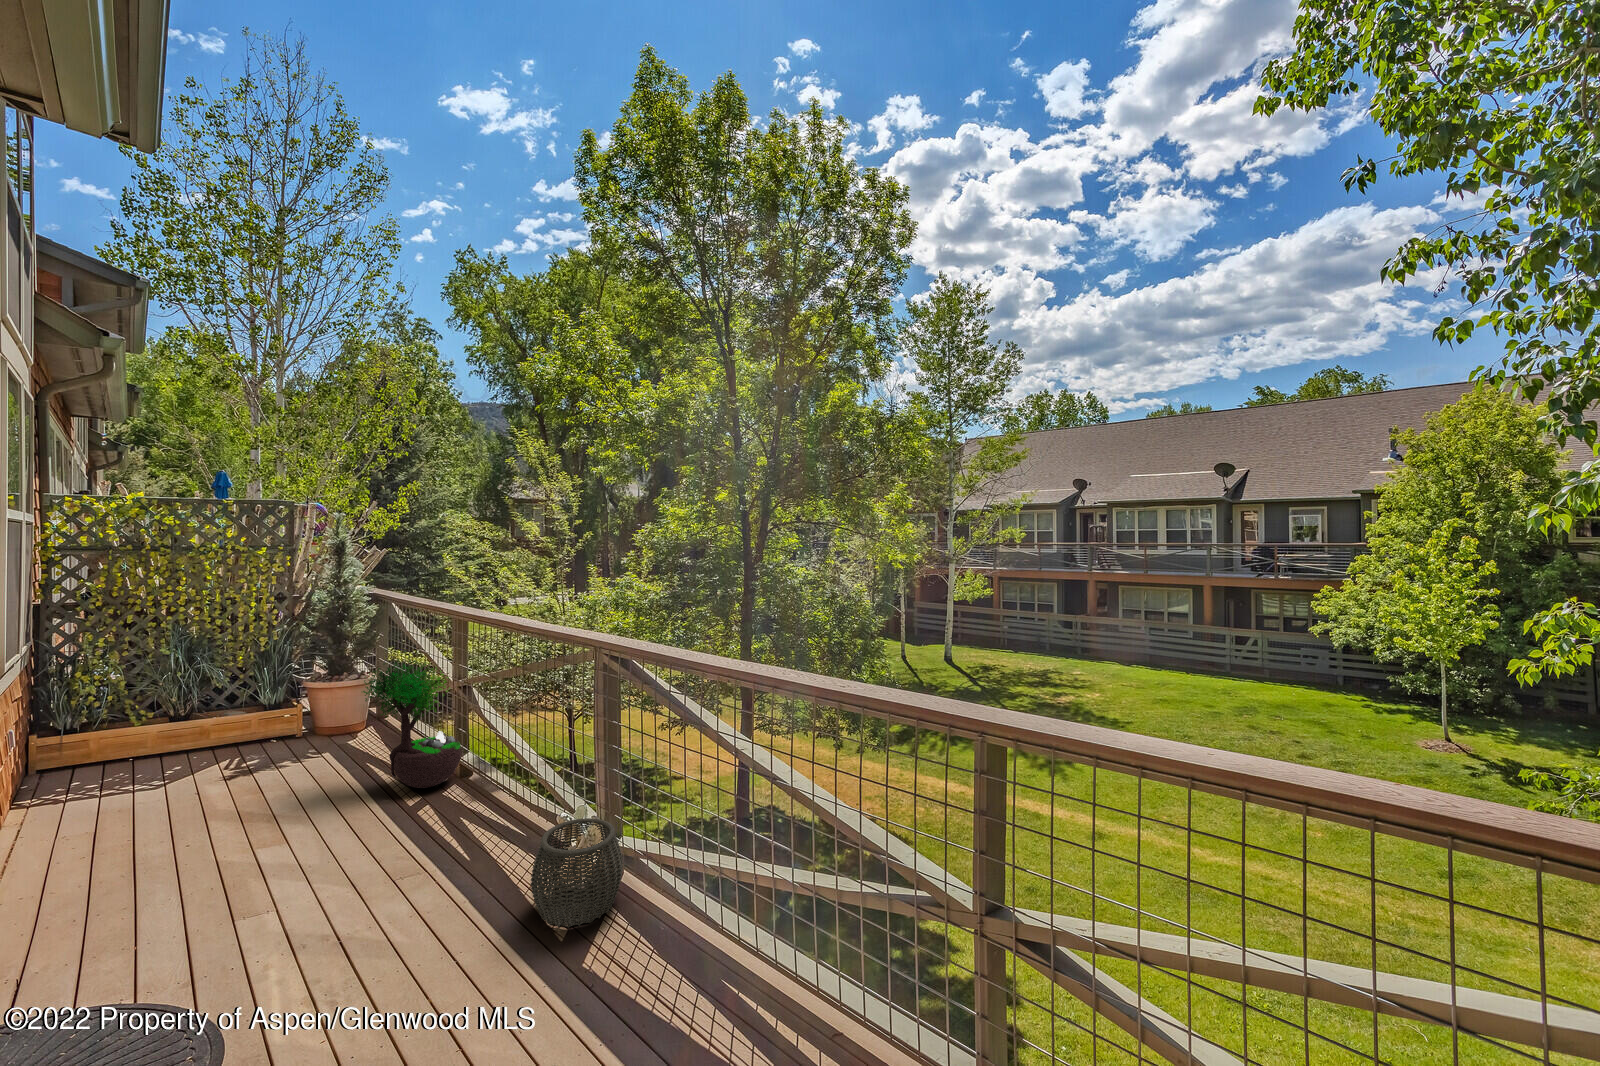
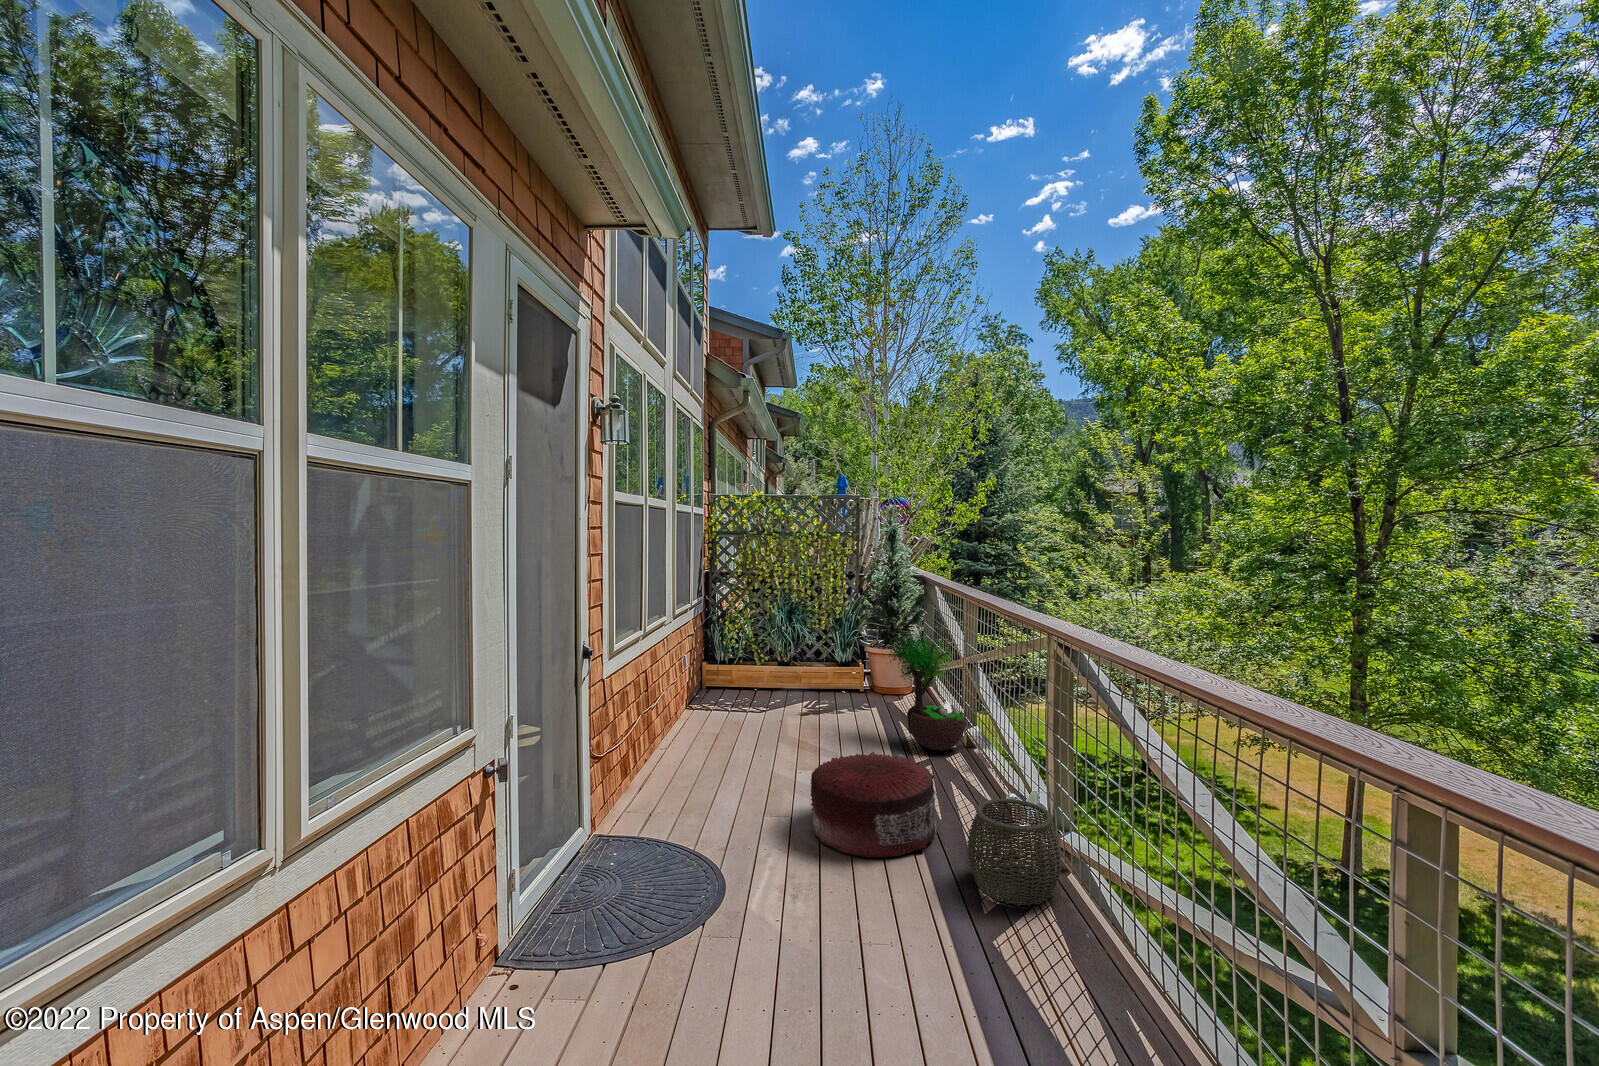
pouf: none [304,811,476,957] -> present [811,752,937,858]

